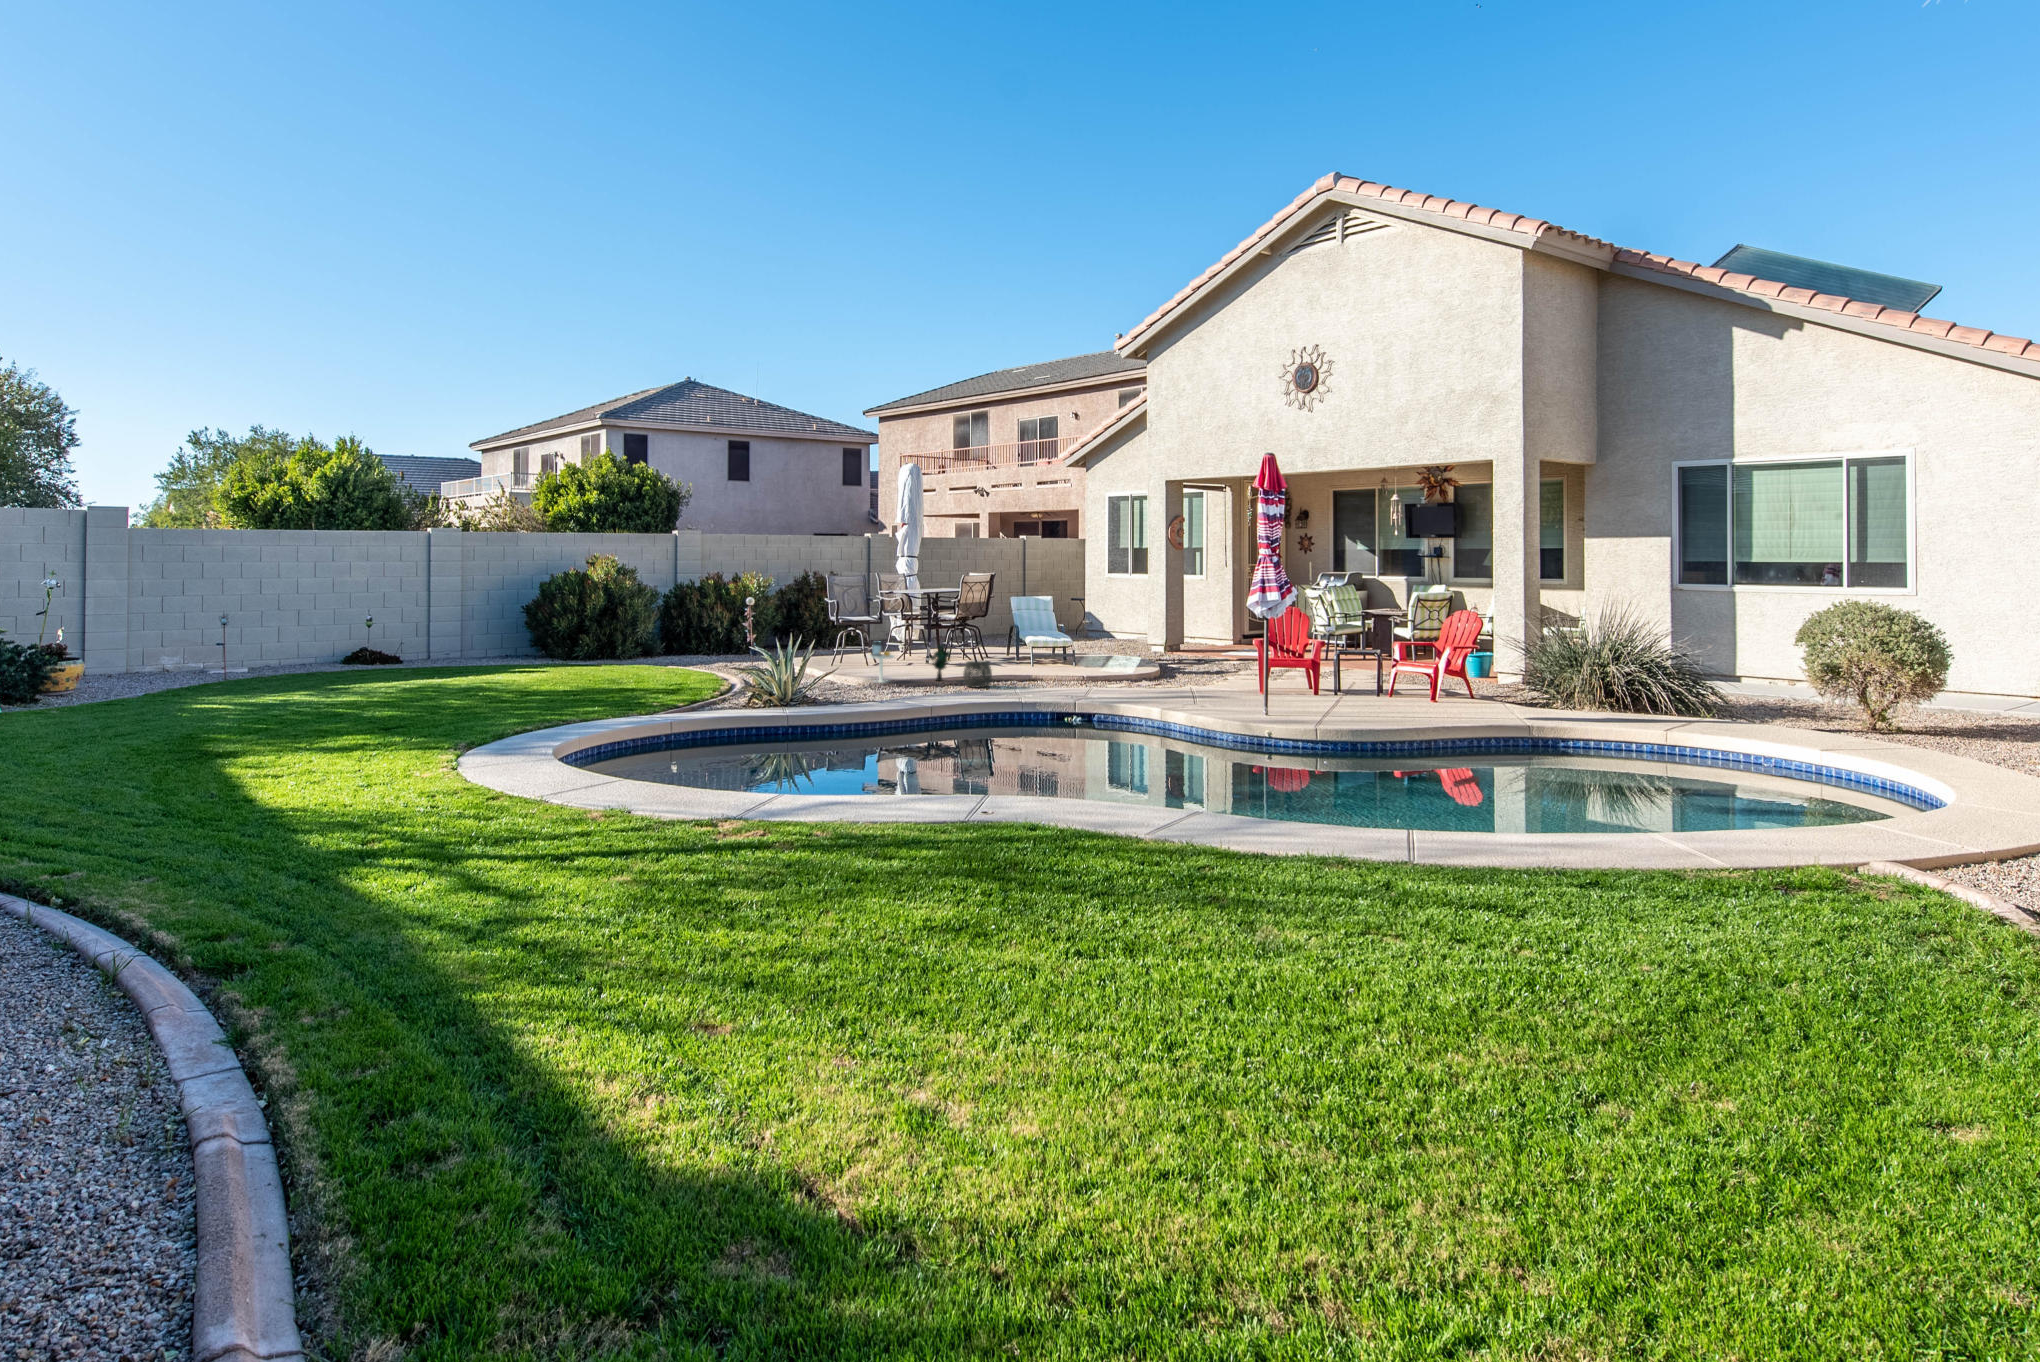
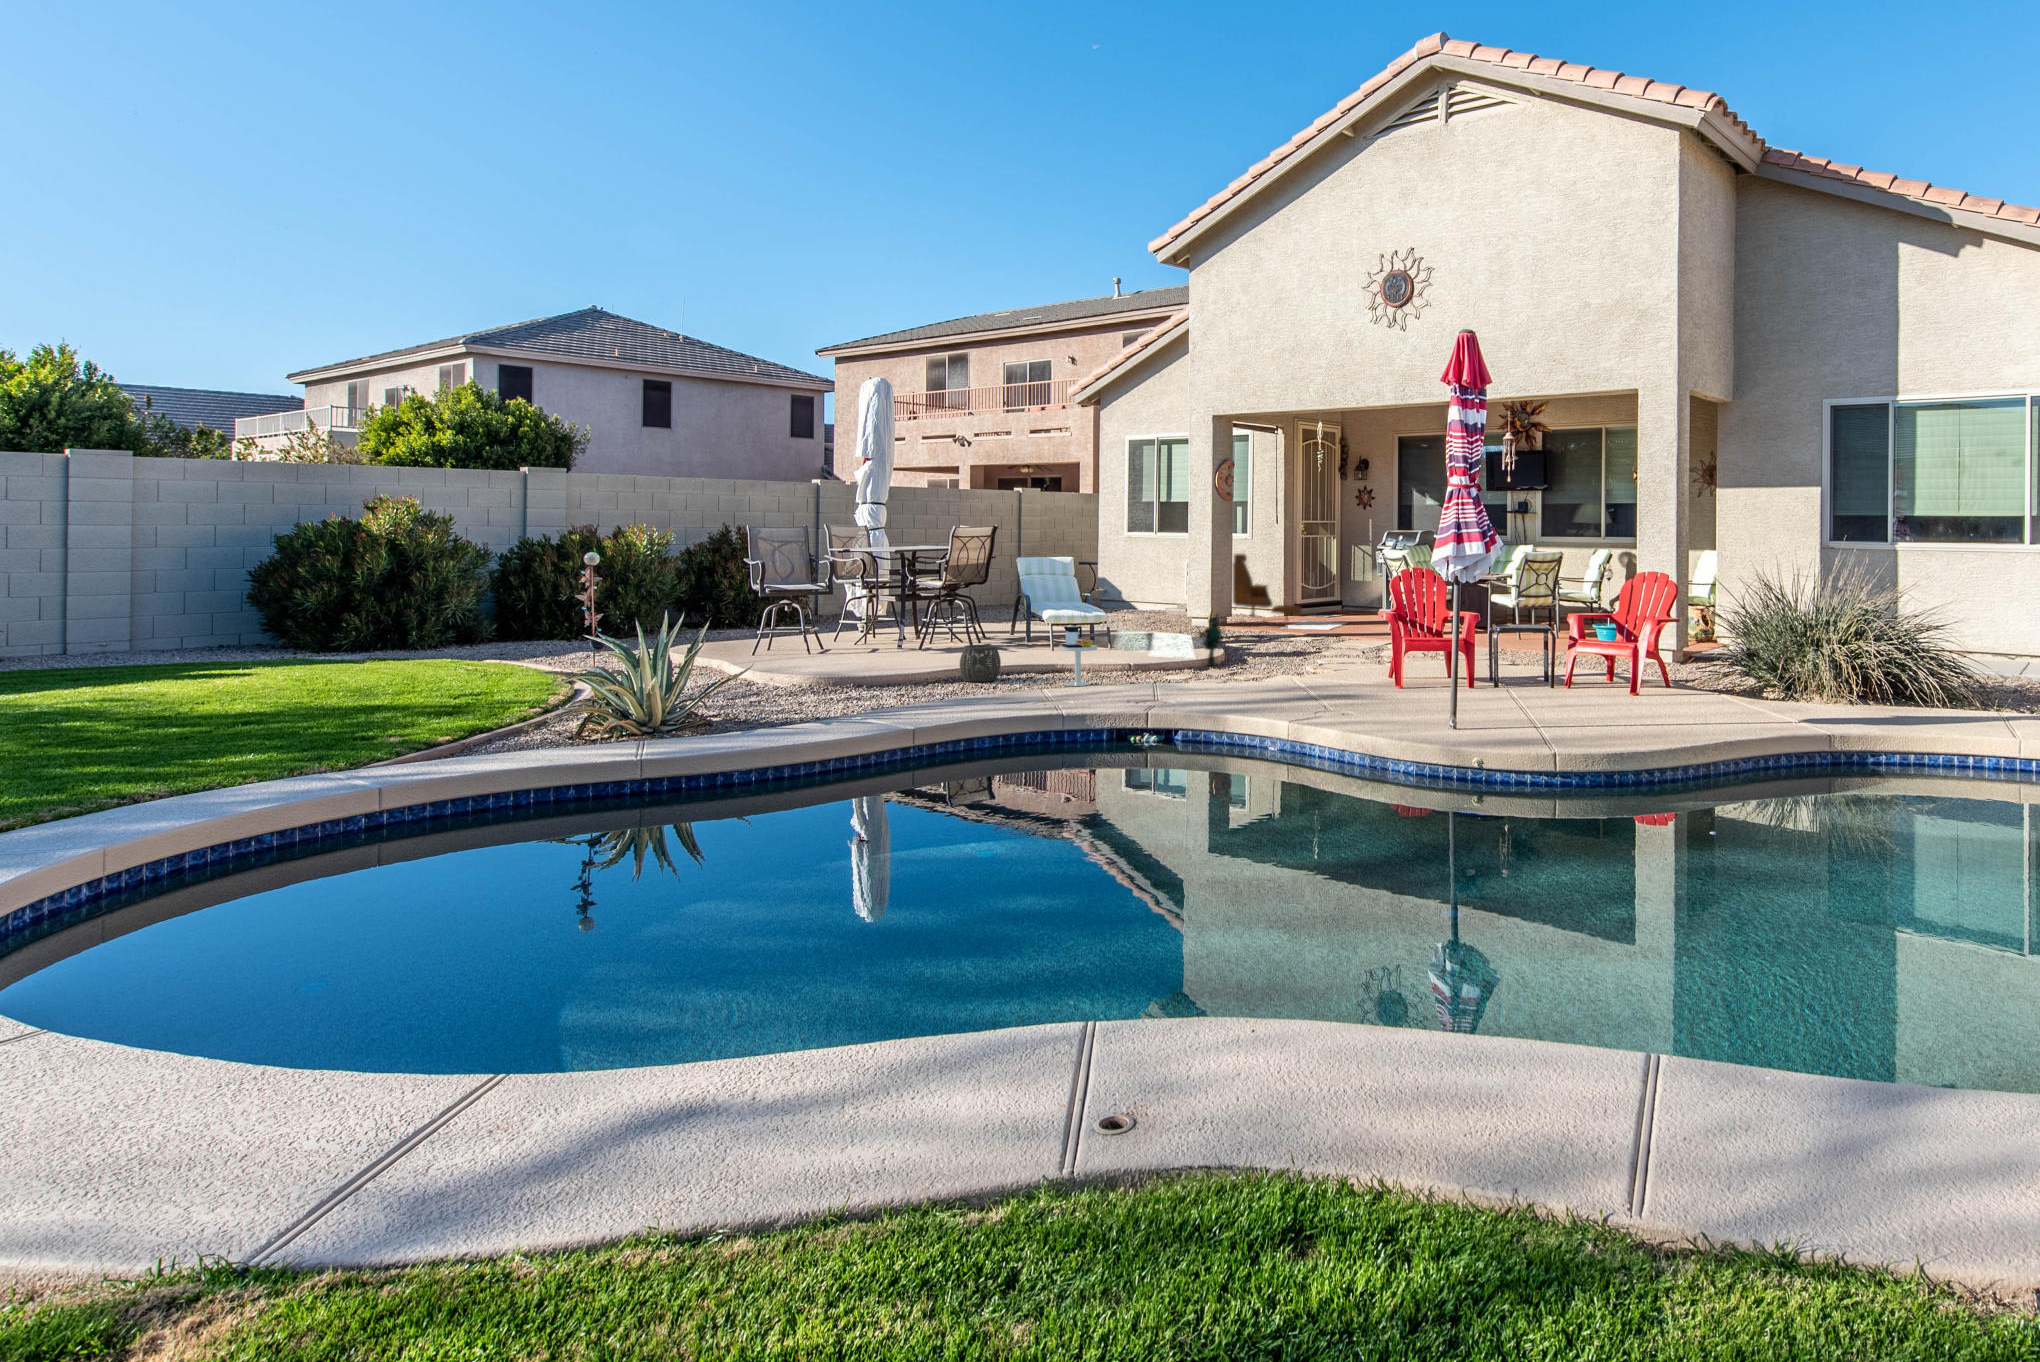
lounge chair: none [1183,592,1246,654] -> present [1233,554,1302,626]
side table: present [869,642,894,683] -> present [1059,626,1097,686]
decorative plant: present [930,642,950,681] -> present [1198,614,1226,666]

